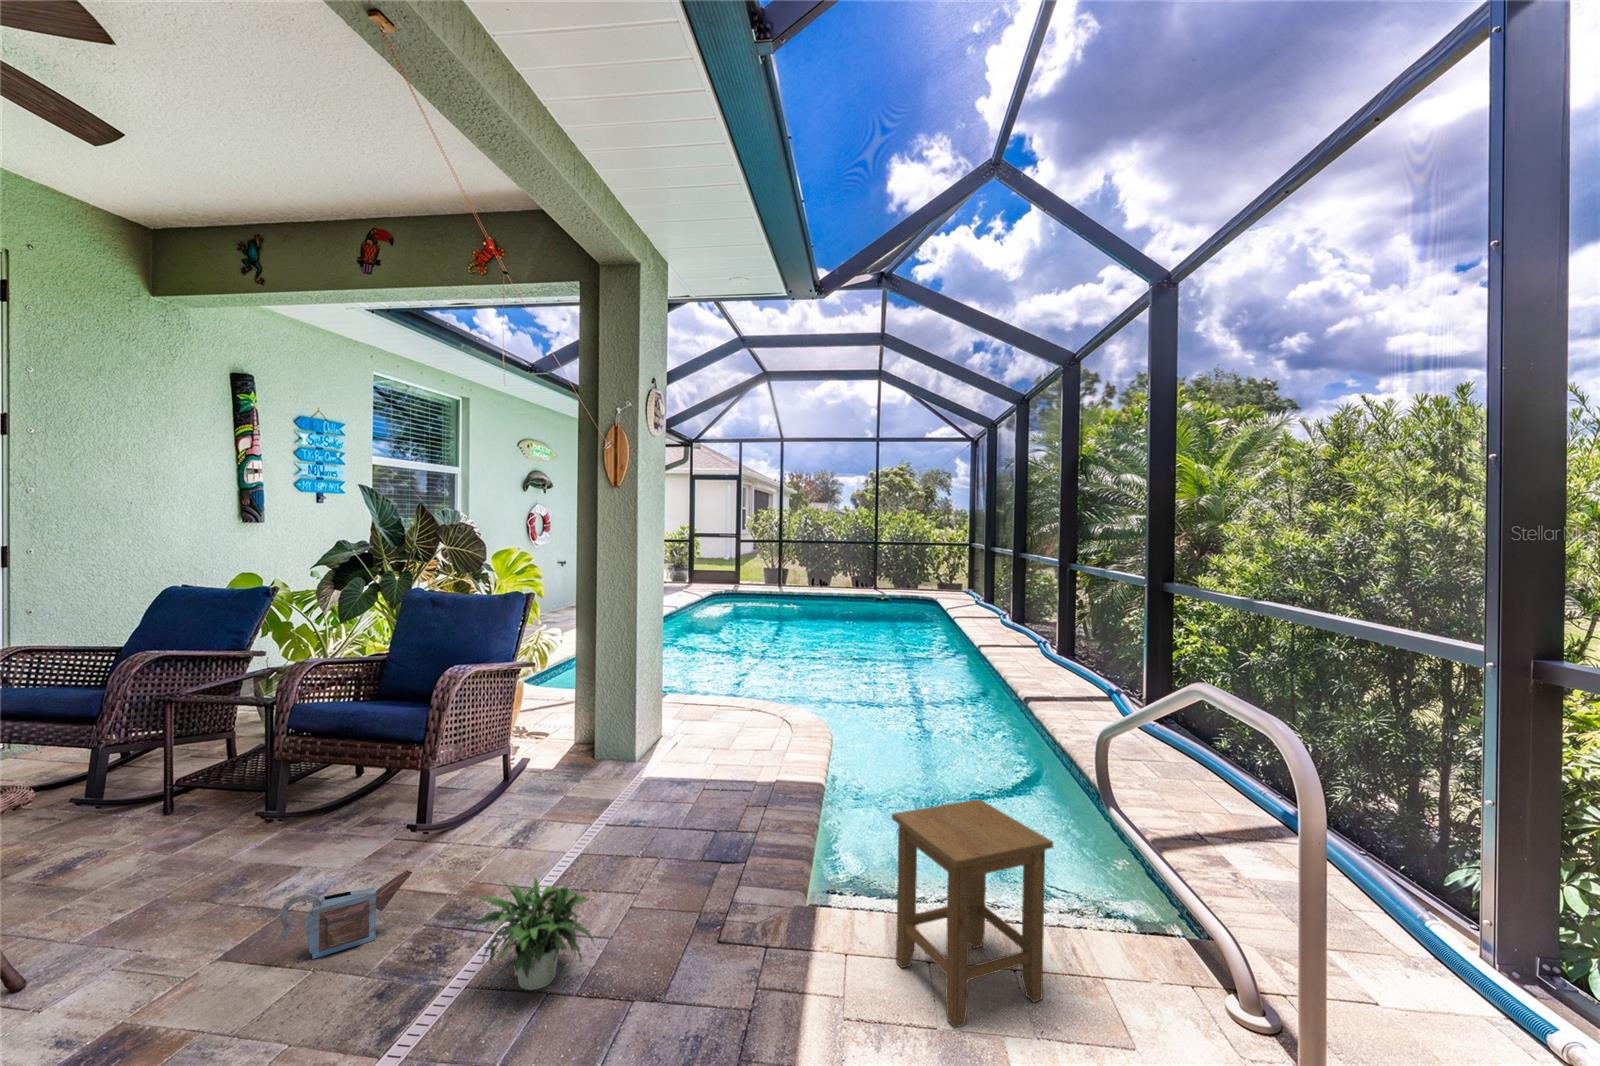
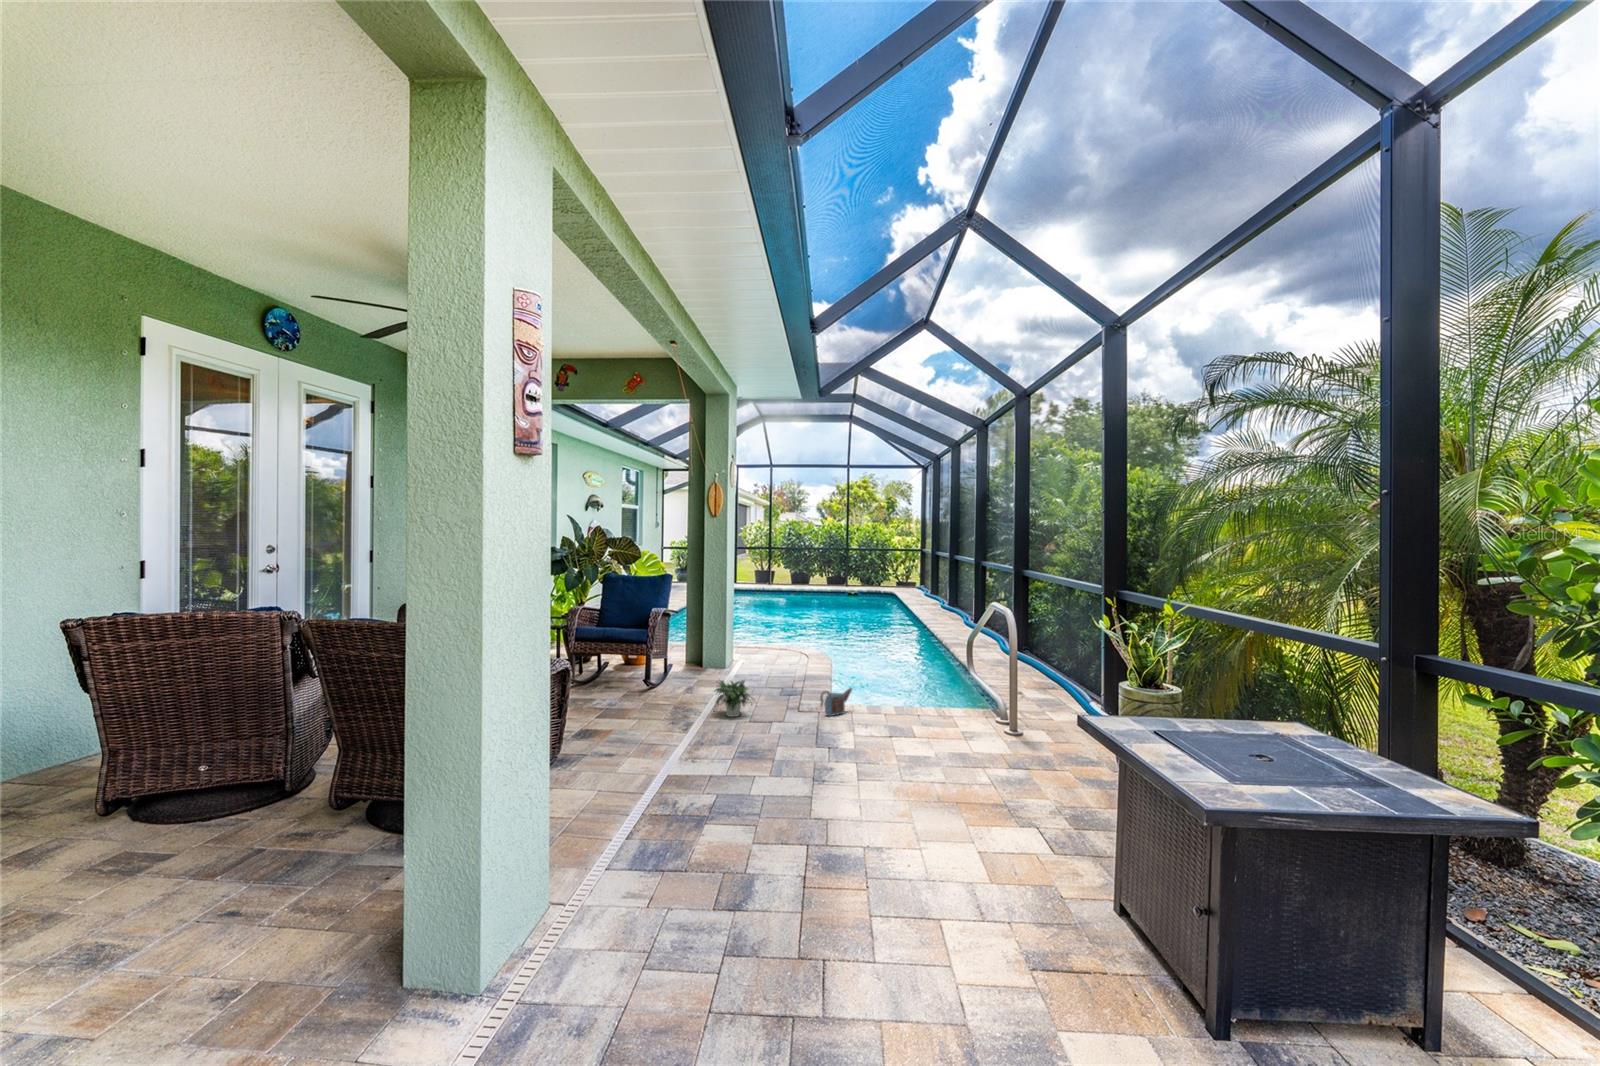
stool: present [892,799,1053,1027] -> none [867,652,926,720]
watering can: present [278,870,412,959] -> present [820,688,852,716]

